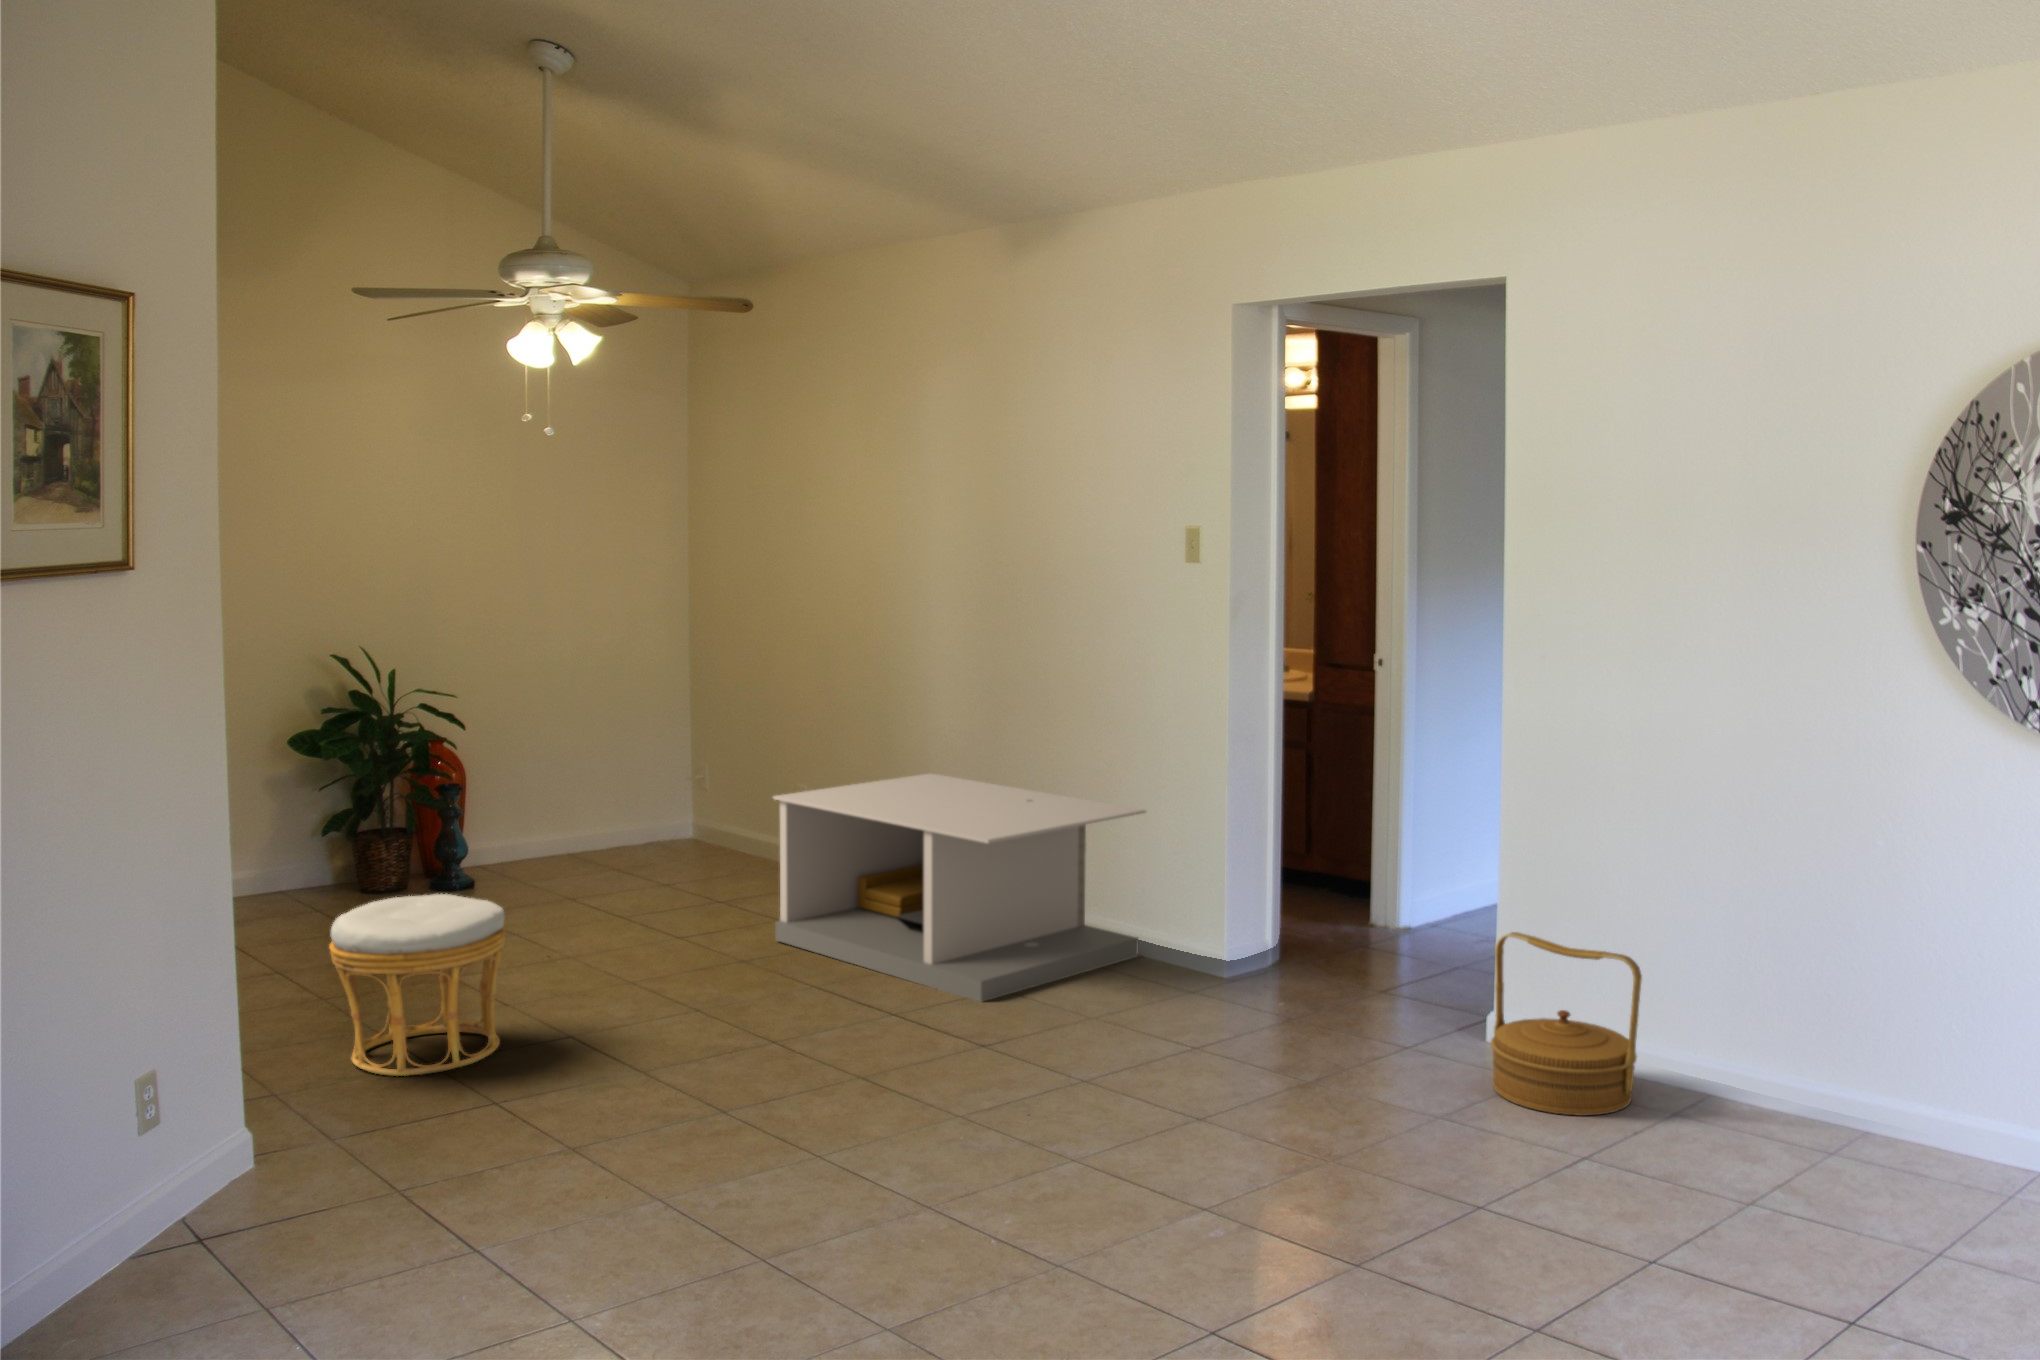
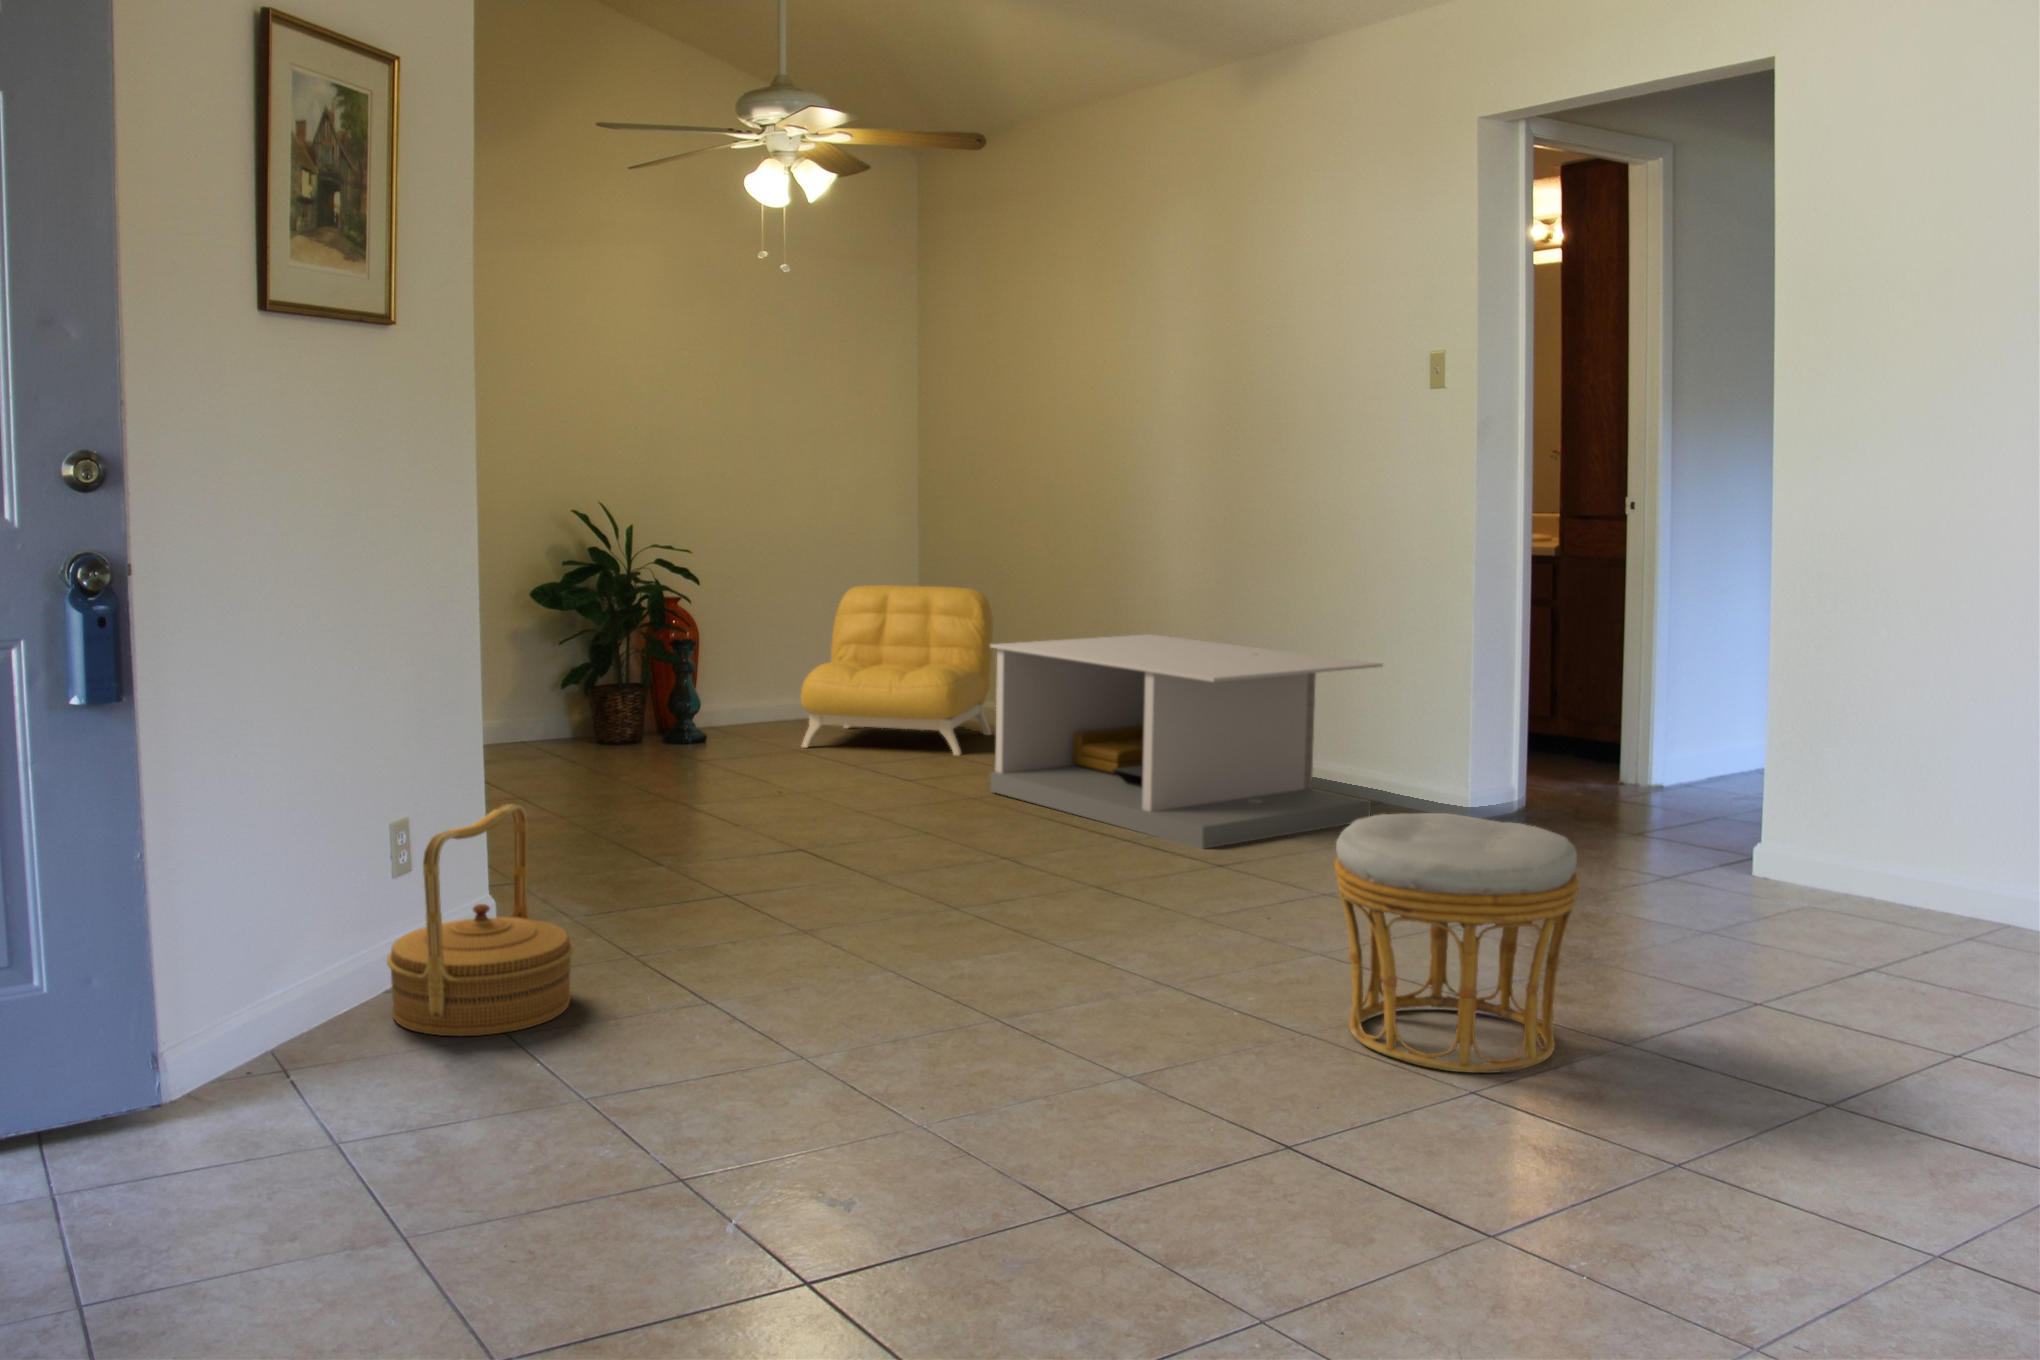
armchair: none [580,719,778,894] -> present [800,585,993,755]
ottoman: present [329,894,505,1076] -> present [1334,813,1579,1073]
woven basket: present [1491,932,1642,1116] -> present [387,804,574,1036]

